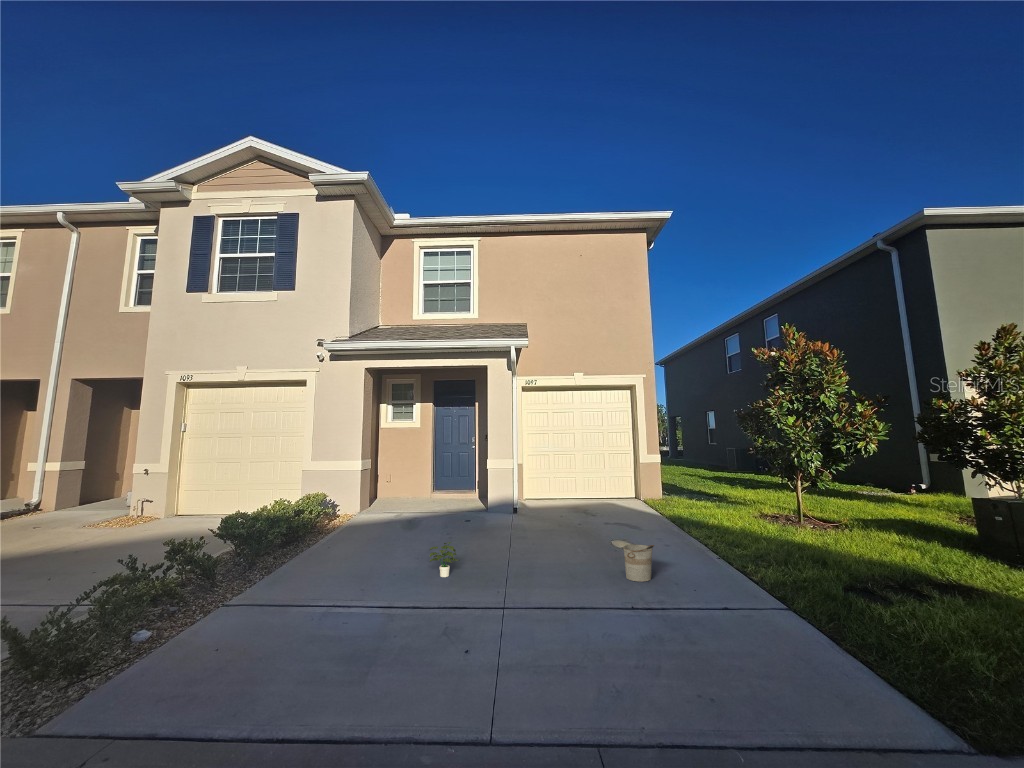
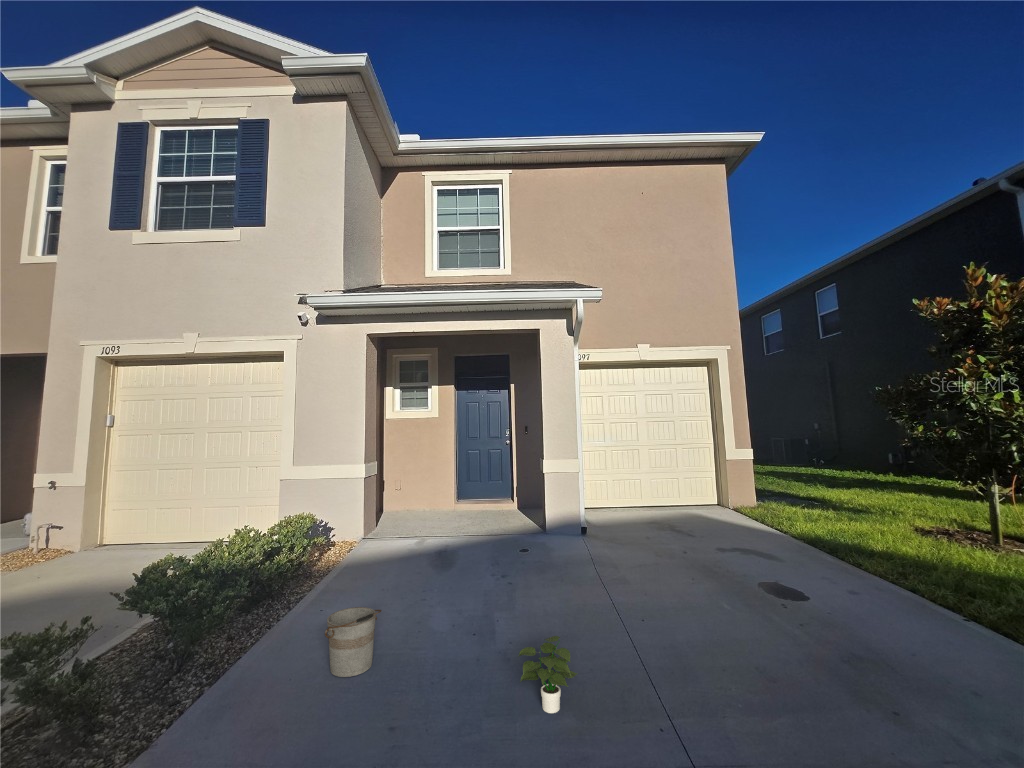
bucket: present [623,544,654,582] -> present [325,607,382,677]

